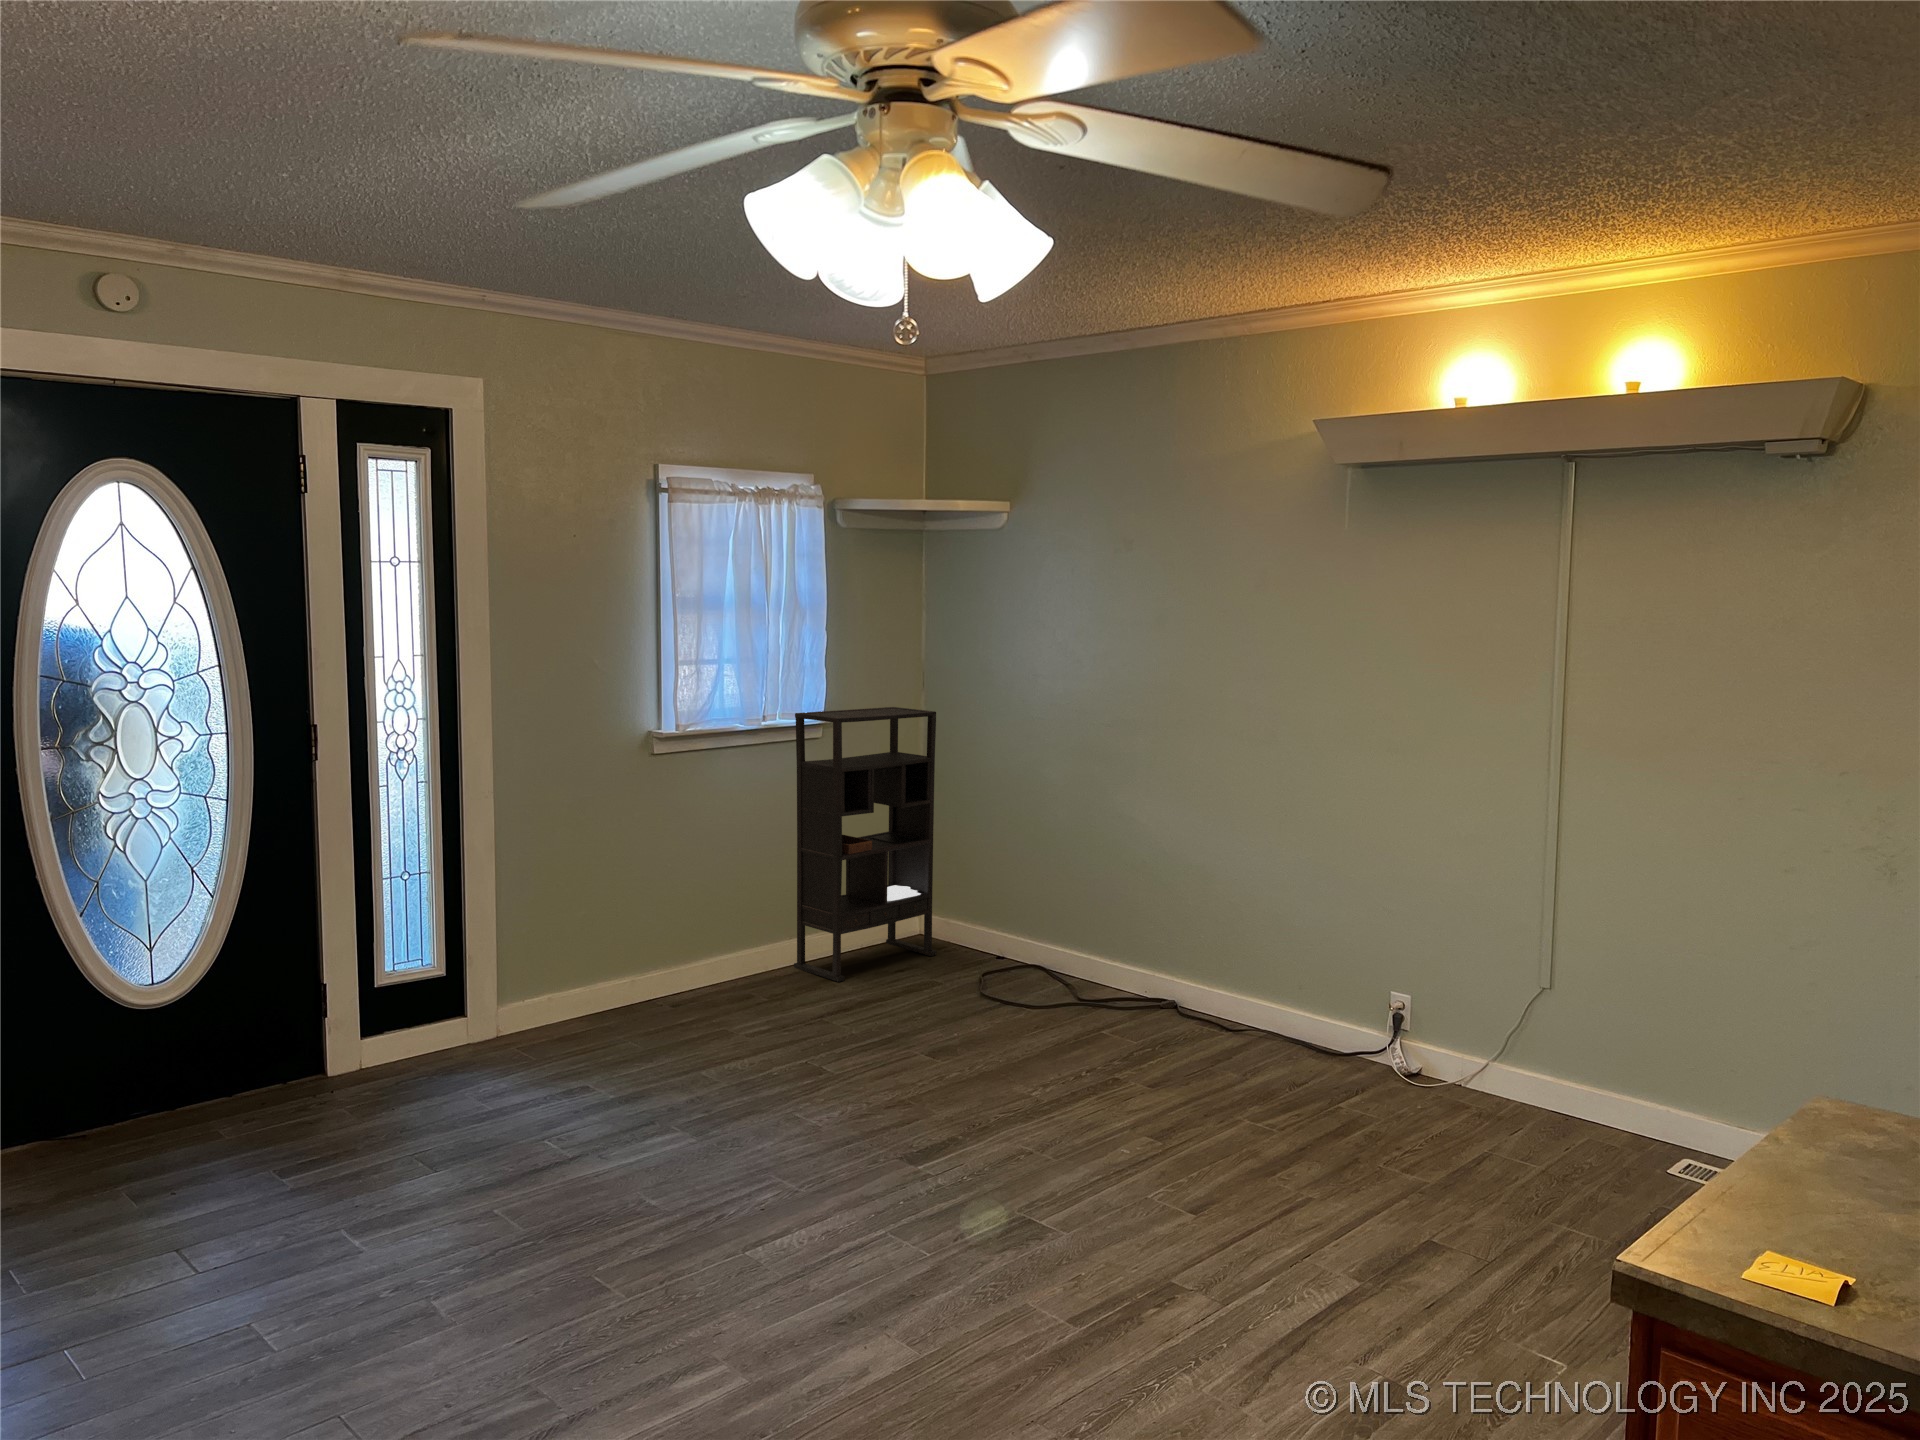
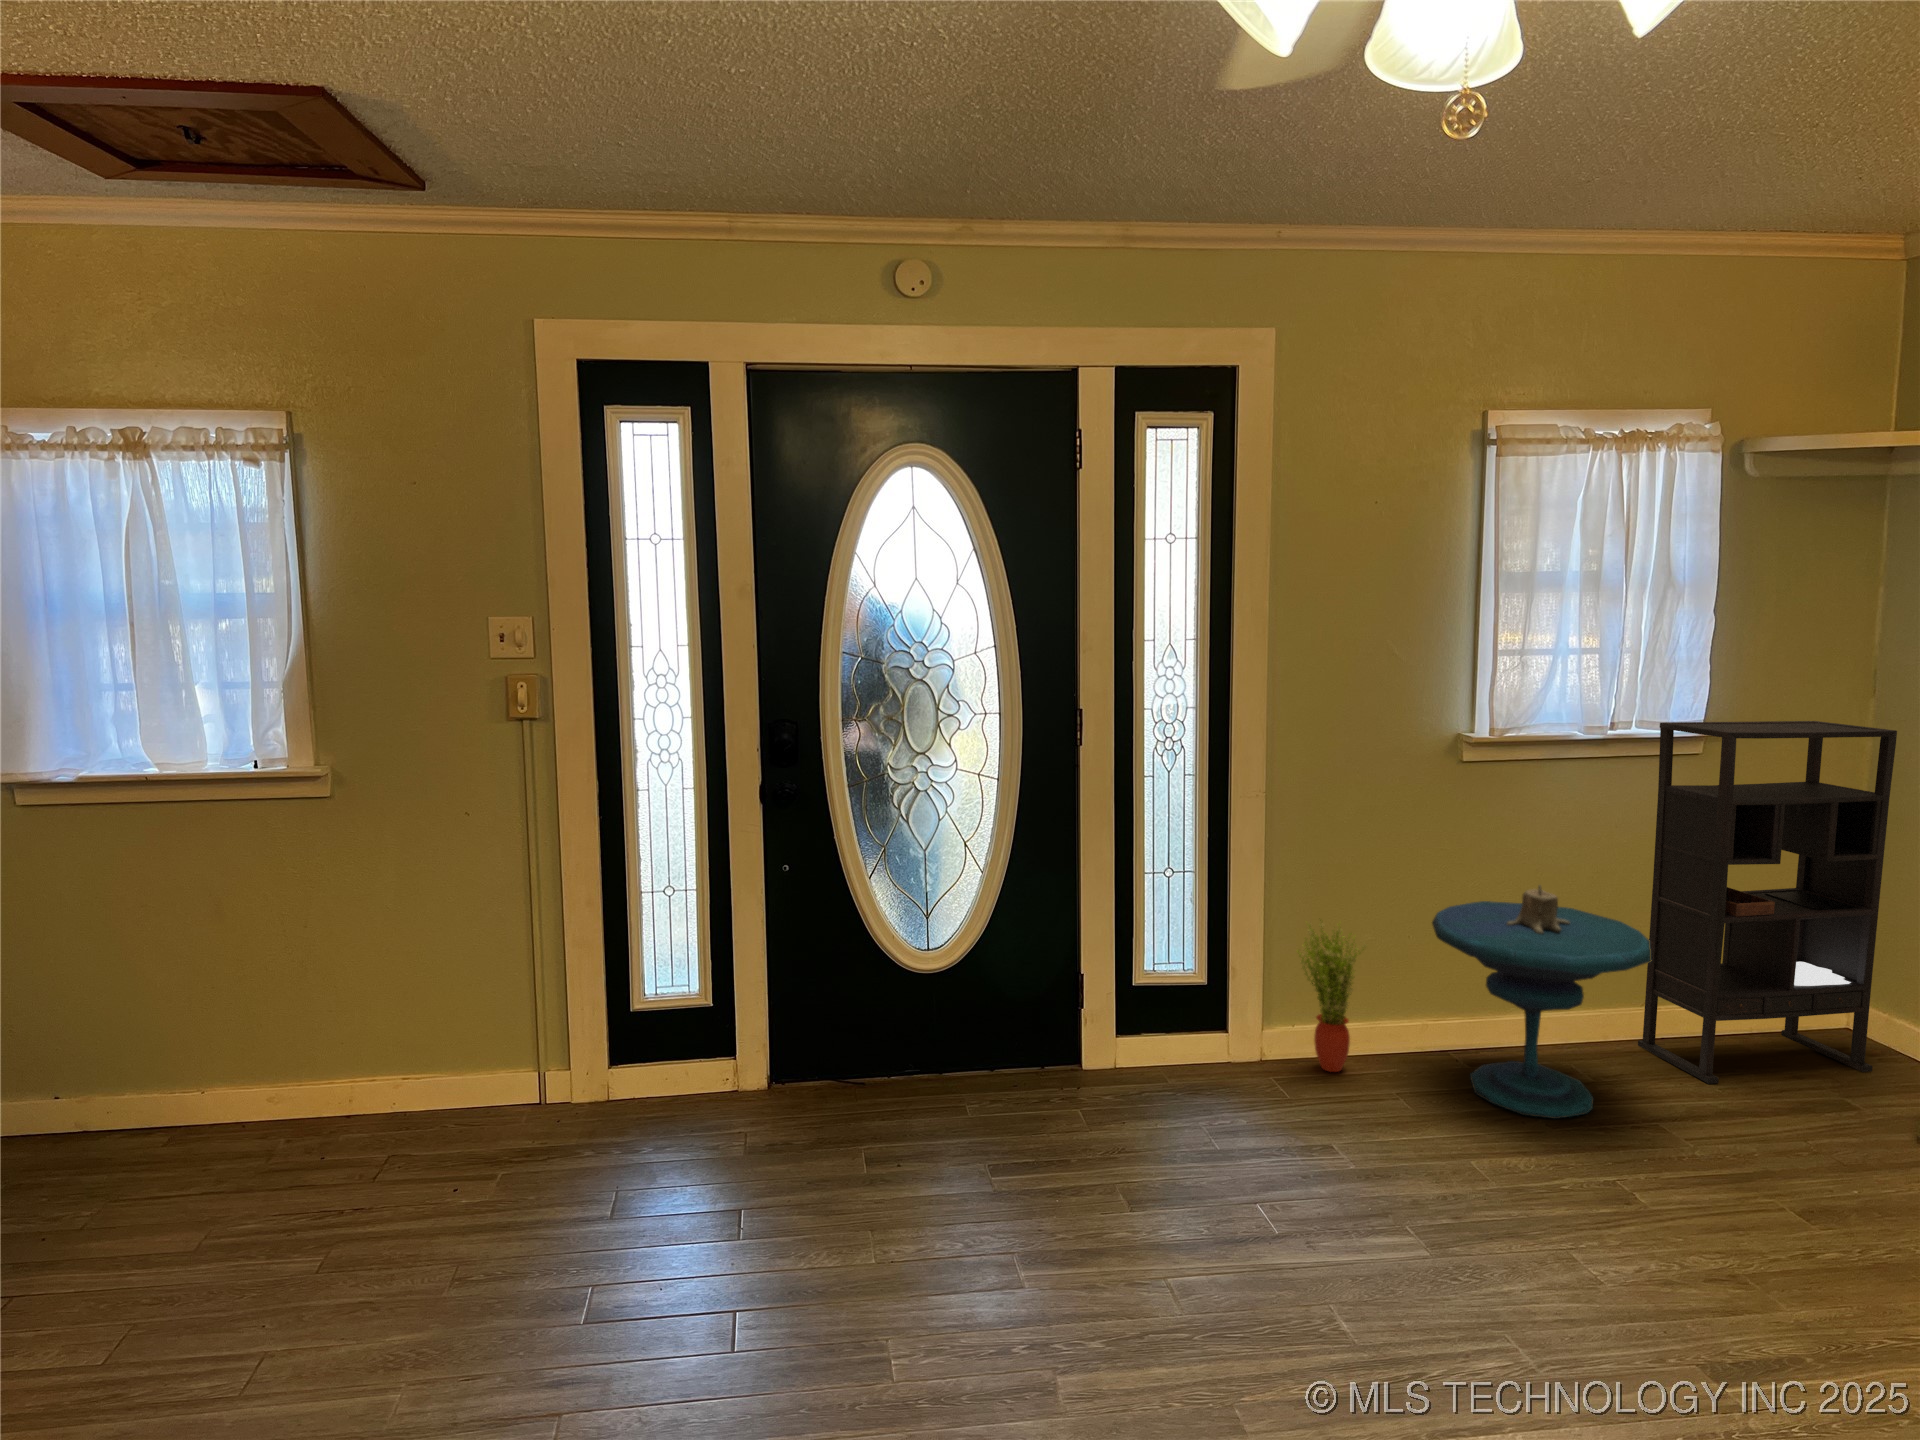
side table: none [639,845,794,1027] -> present [1432,885,1651,1119]
potted plant: none [530,898,590,1031] -> present [1298,920,1367,1072]

